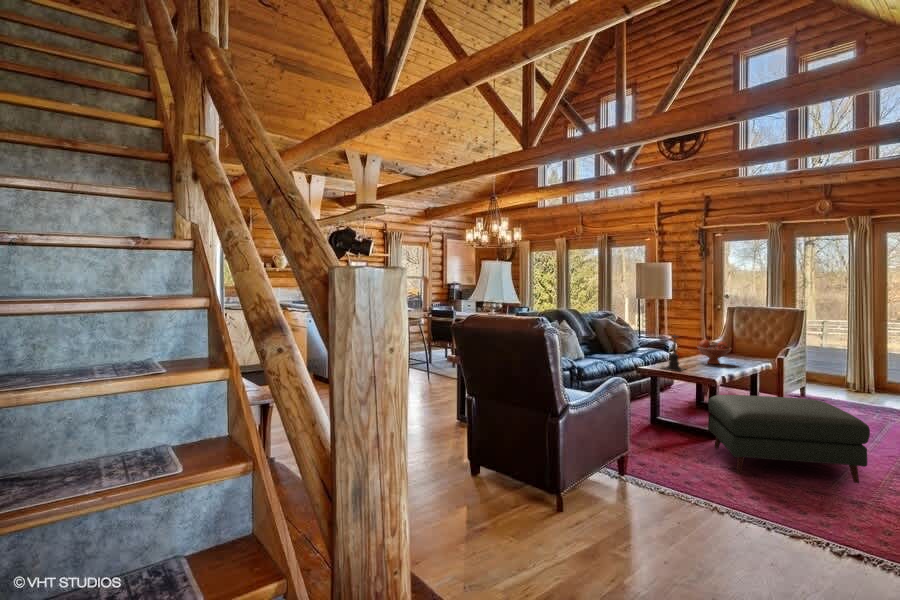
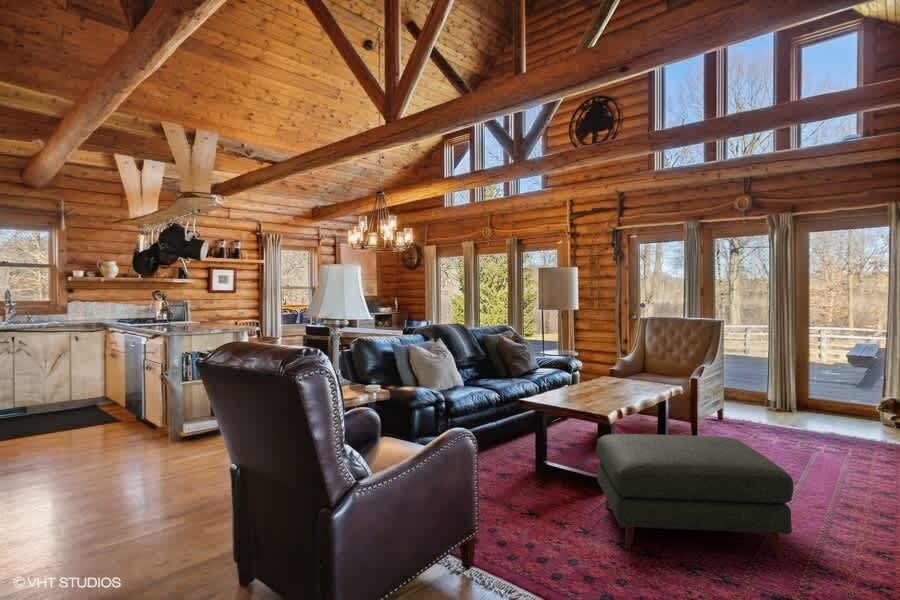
candle holder: present [663,335,684,371] -> none [545,348,580,402]
fruit bowl: present [697,340,731,364] -> none [596,358,636,389]

